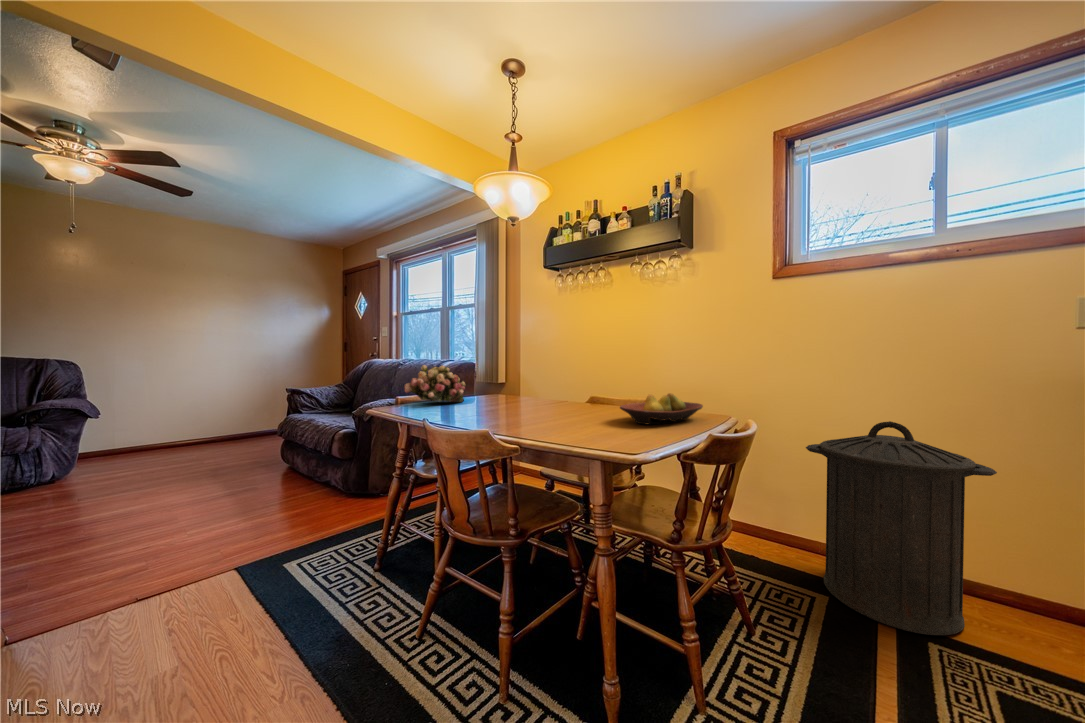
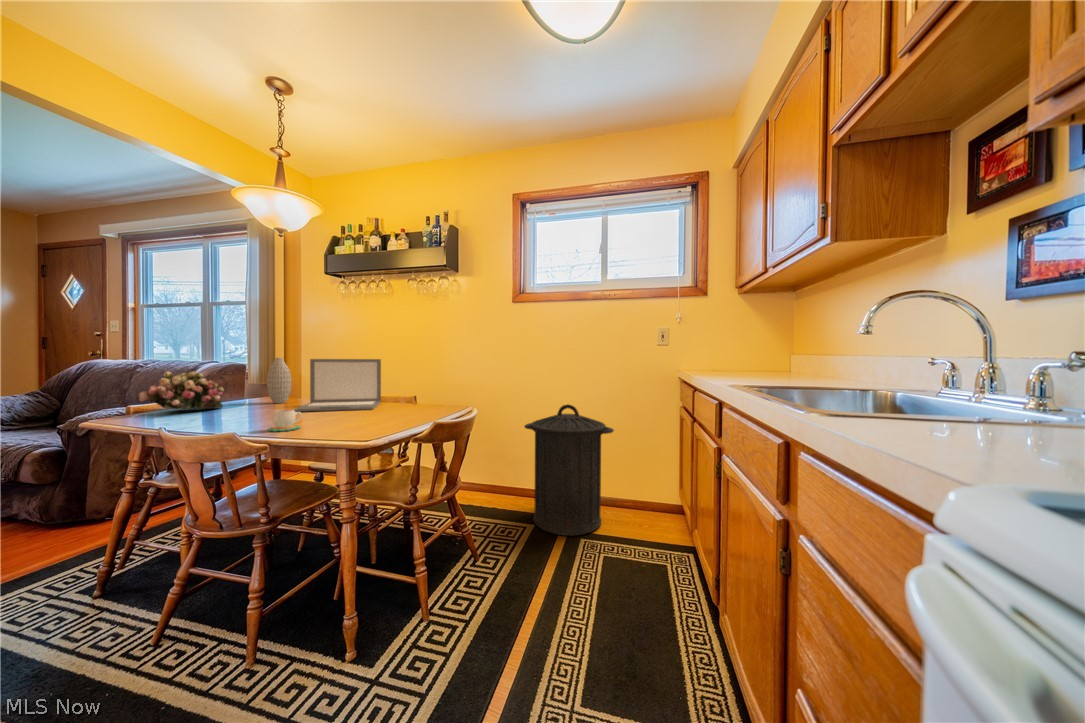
vase: none [499,353,520,400] -> present [267,358,292,403]
laptop: none [528,353,611,412] -> present [294,359,381,412]
fruit bowl: present [620,393,703,425] -> none [372,392,444,417]
mug: none [518,408,550,433] -> present [268,409,302,432]

